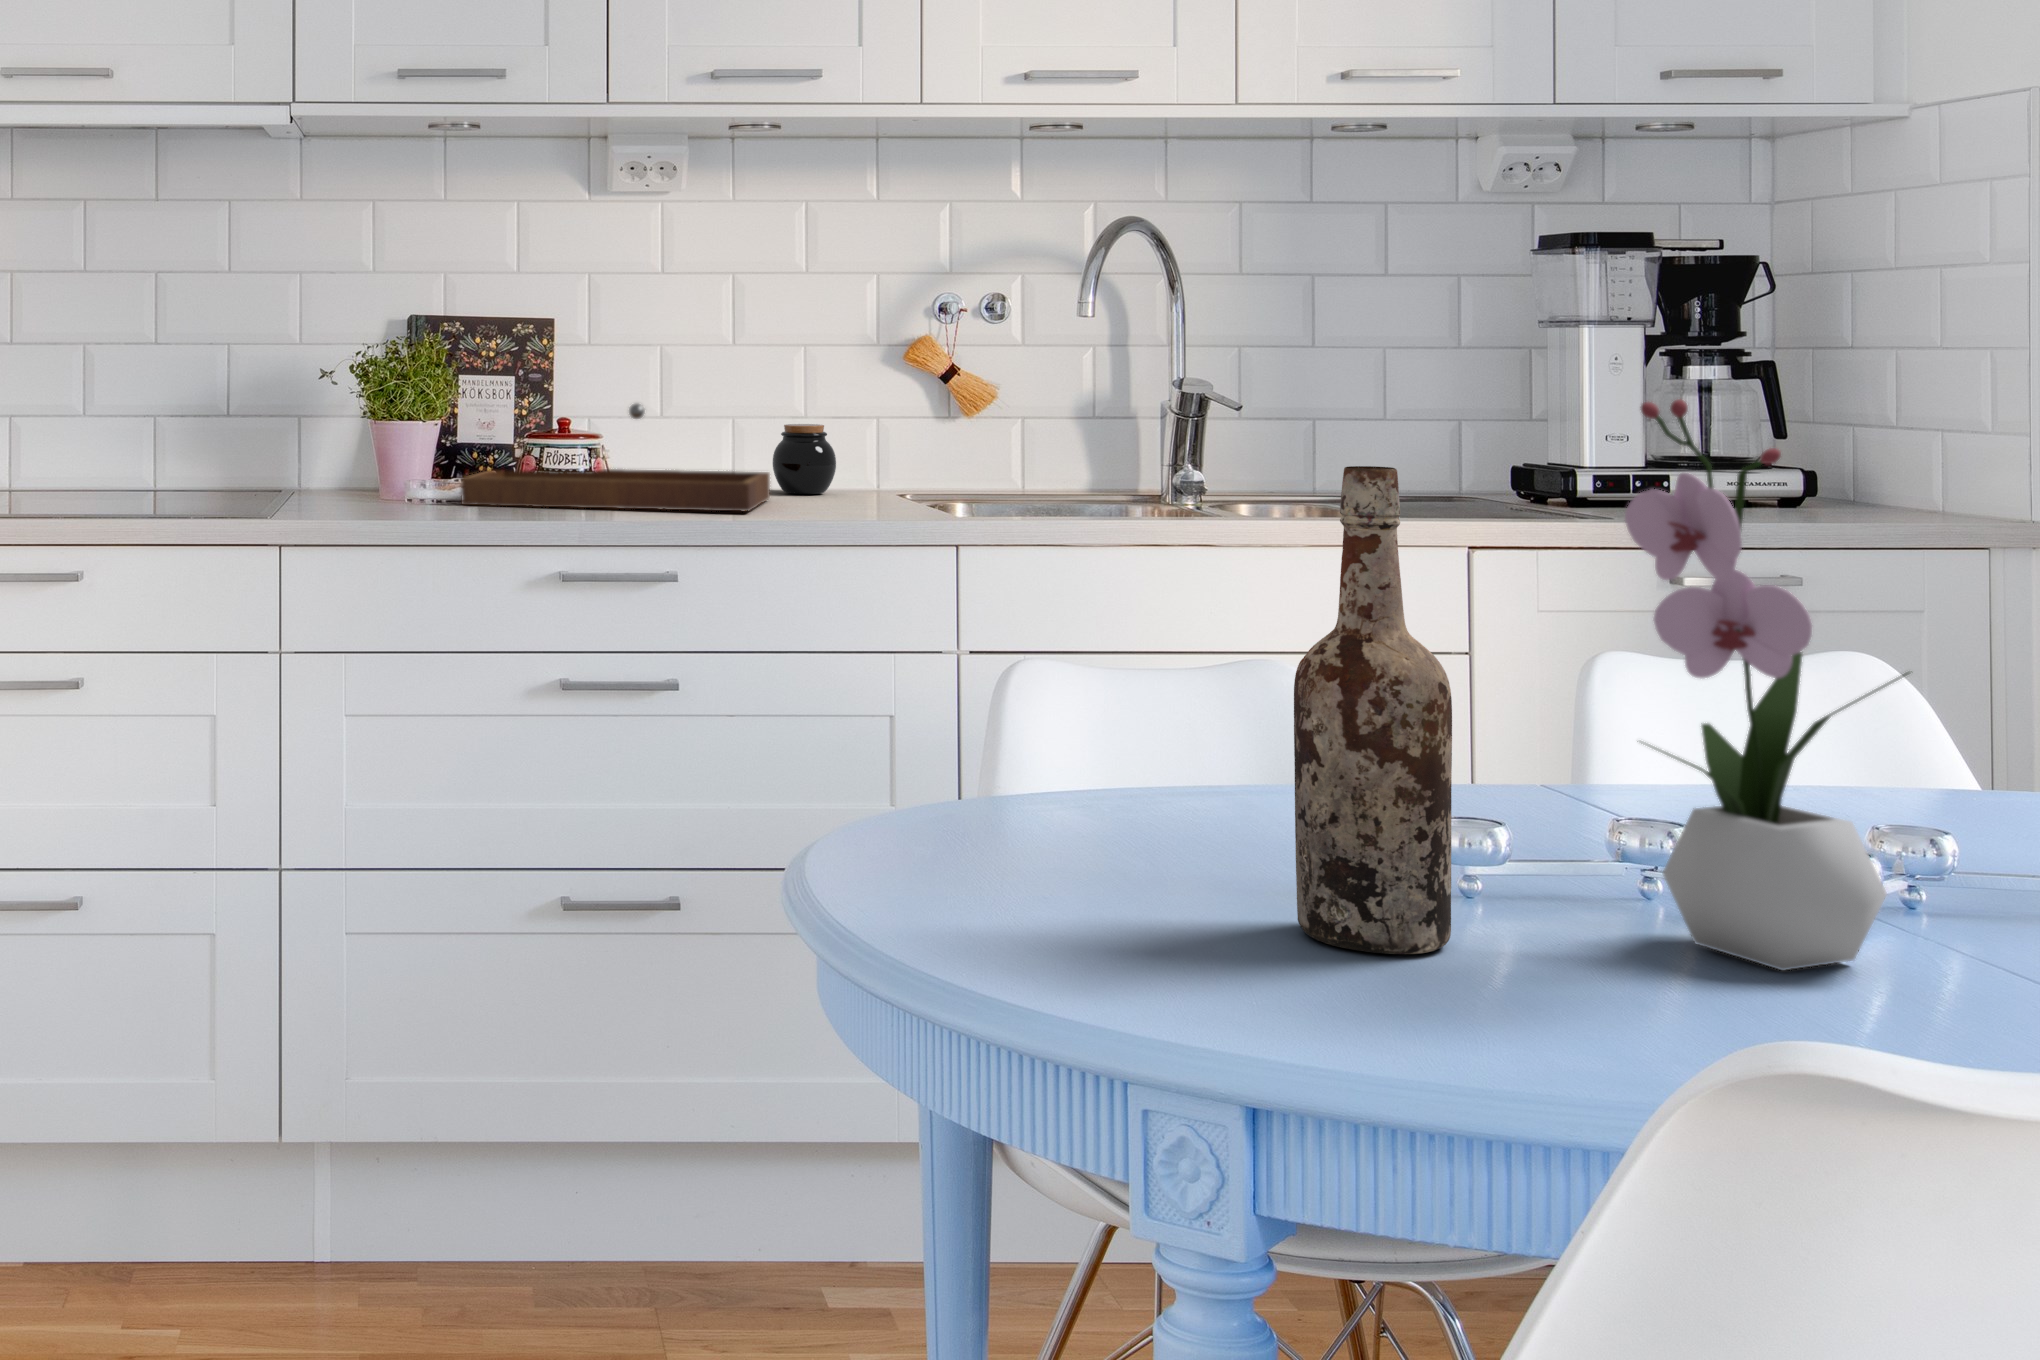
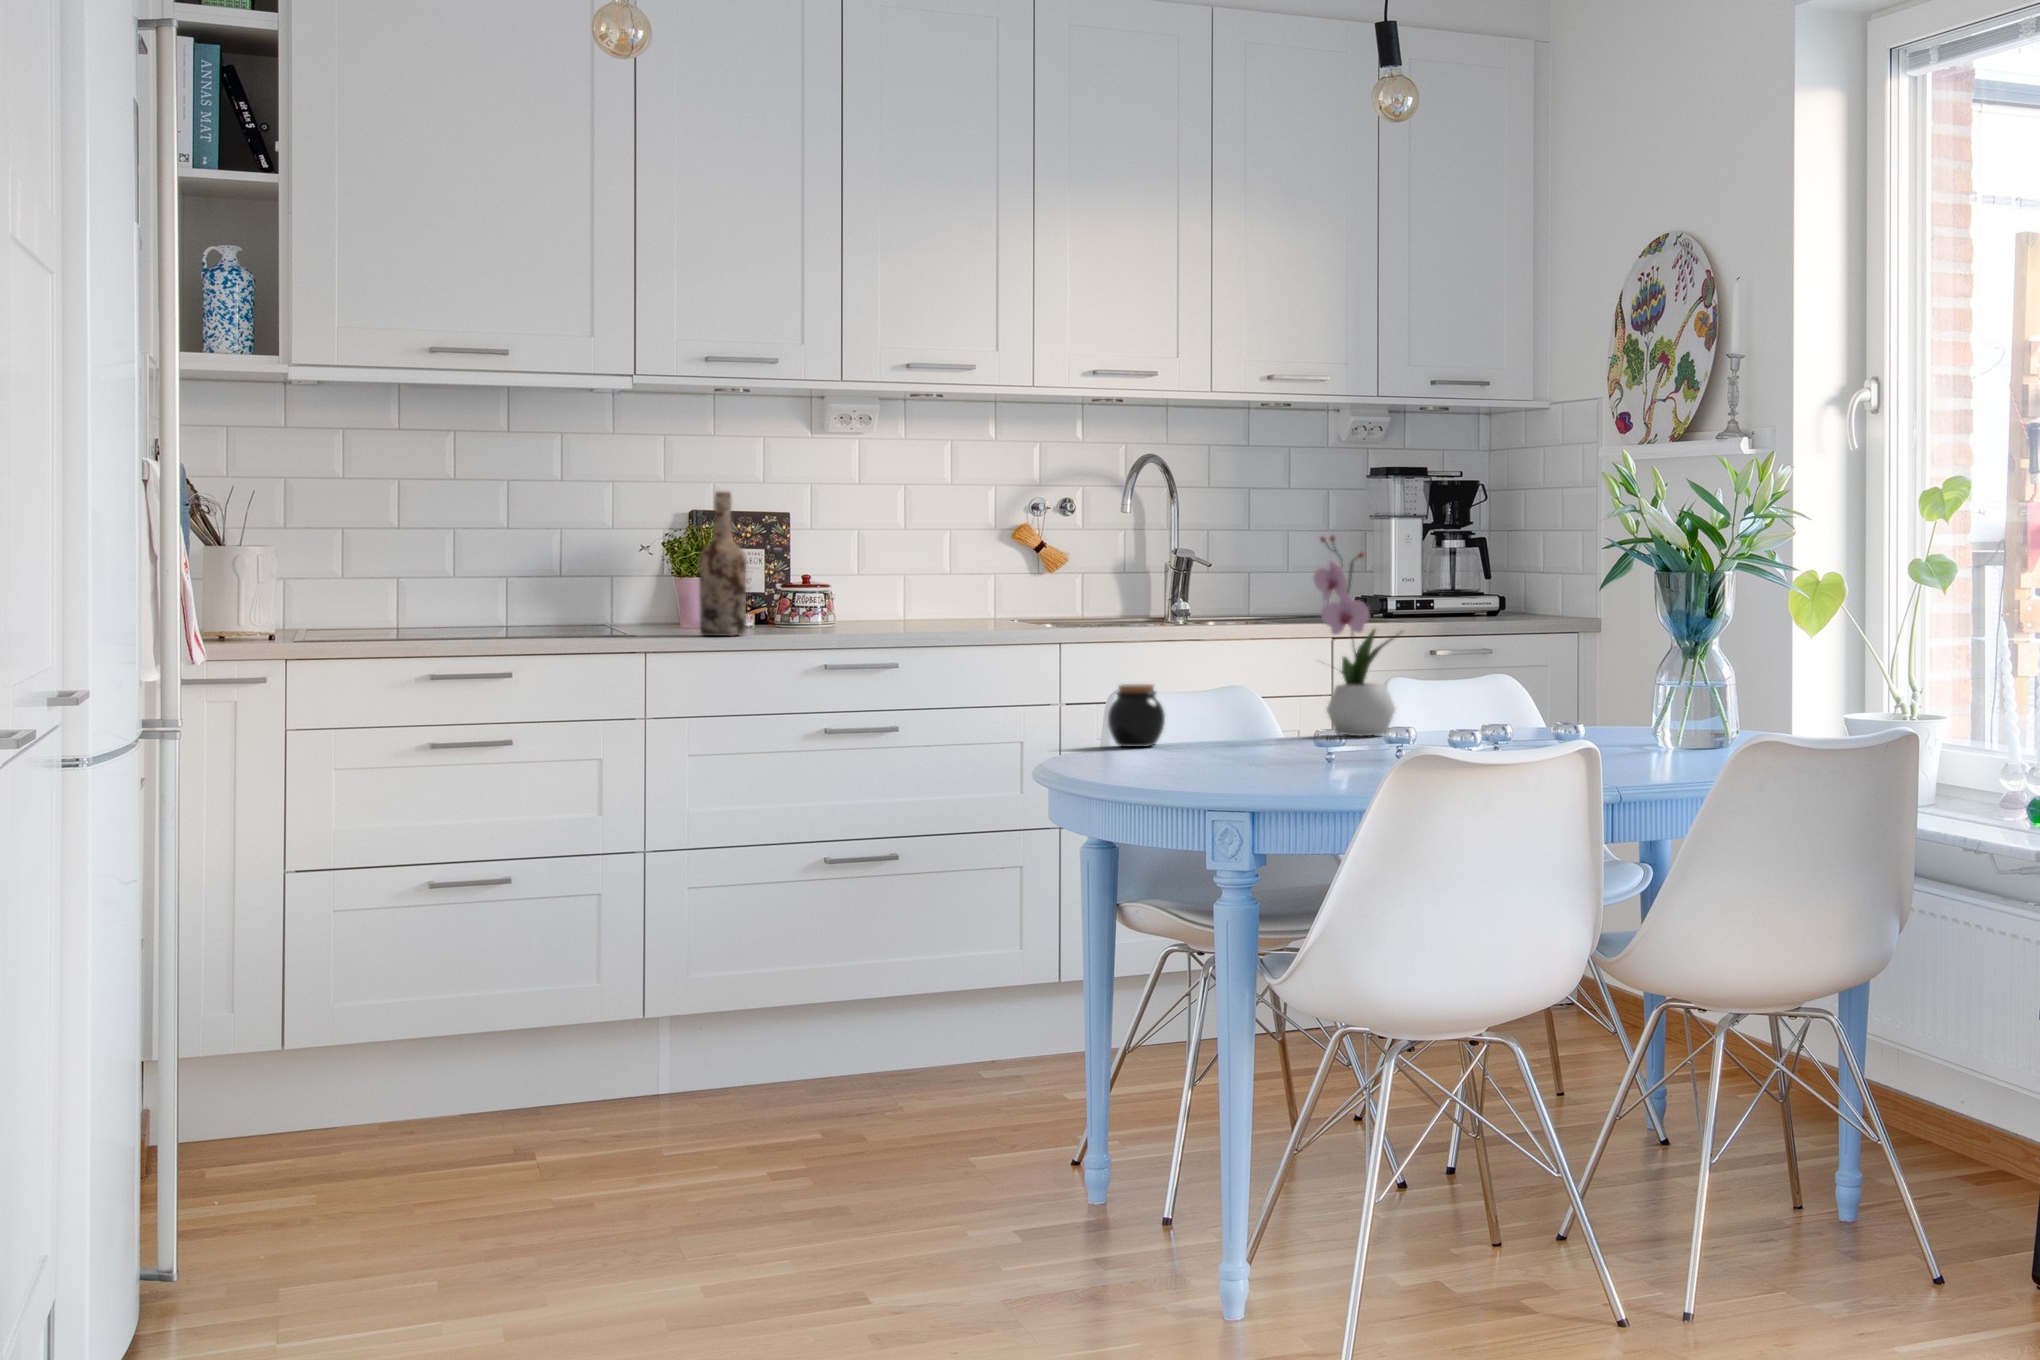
tray: present [461,403,770,511] -> none [741,566,934,629]
jar: present [773,424,836,494] -> present [1108,684,1165,747]
wine bottle: present [1294,466,1452,954] -> present [699,492,746,636]

